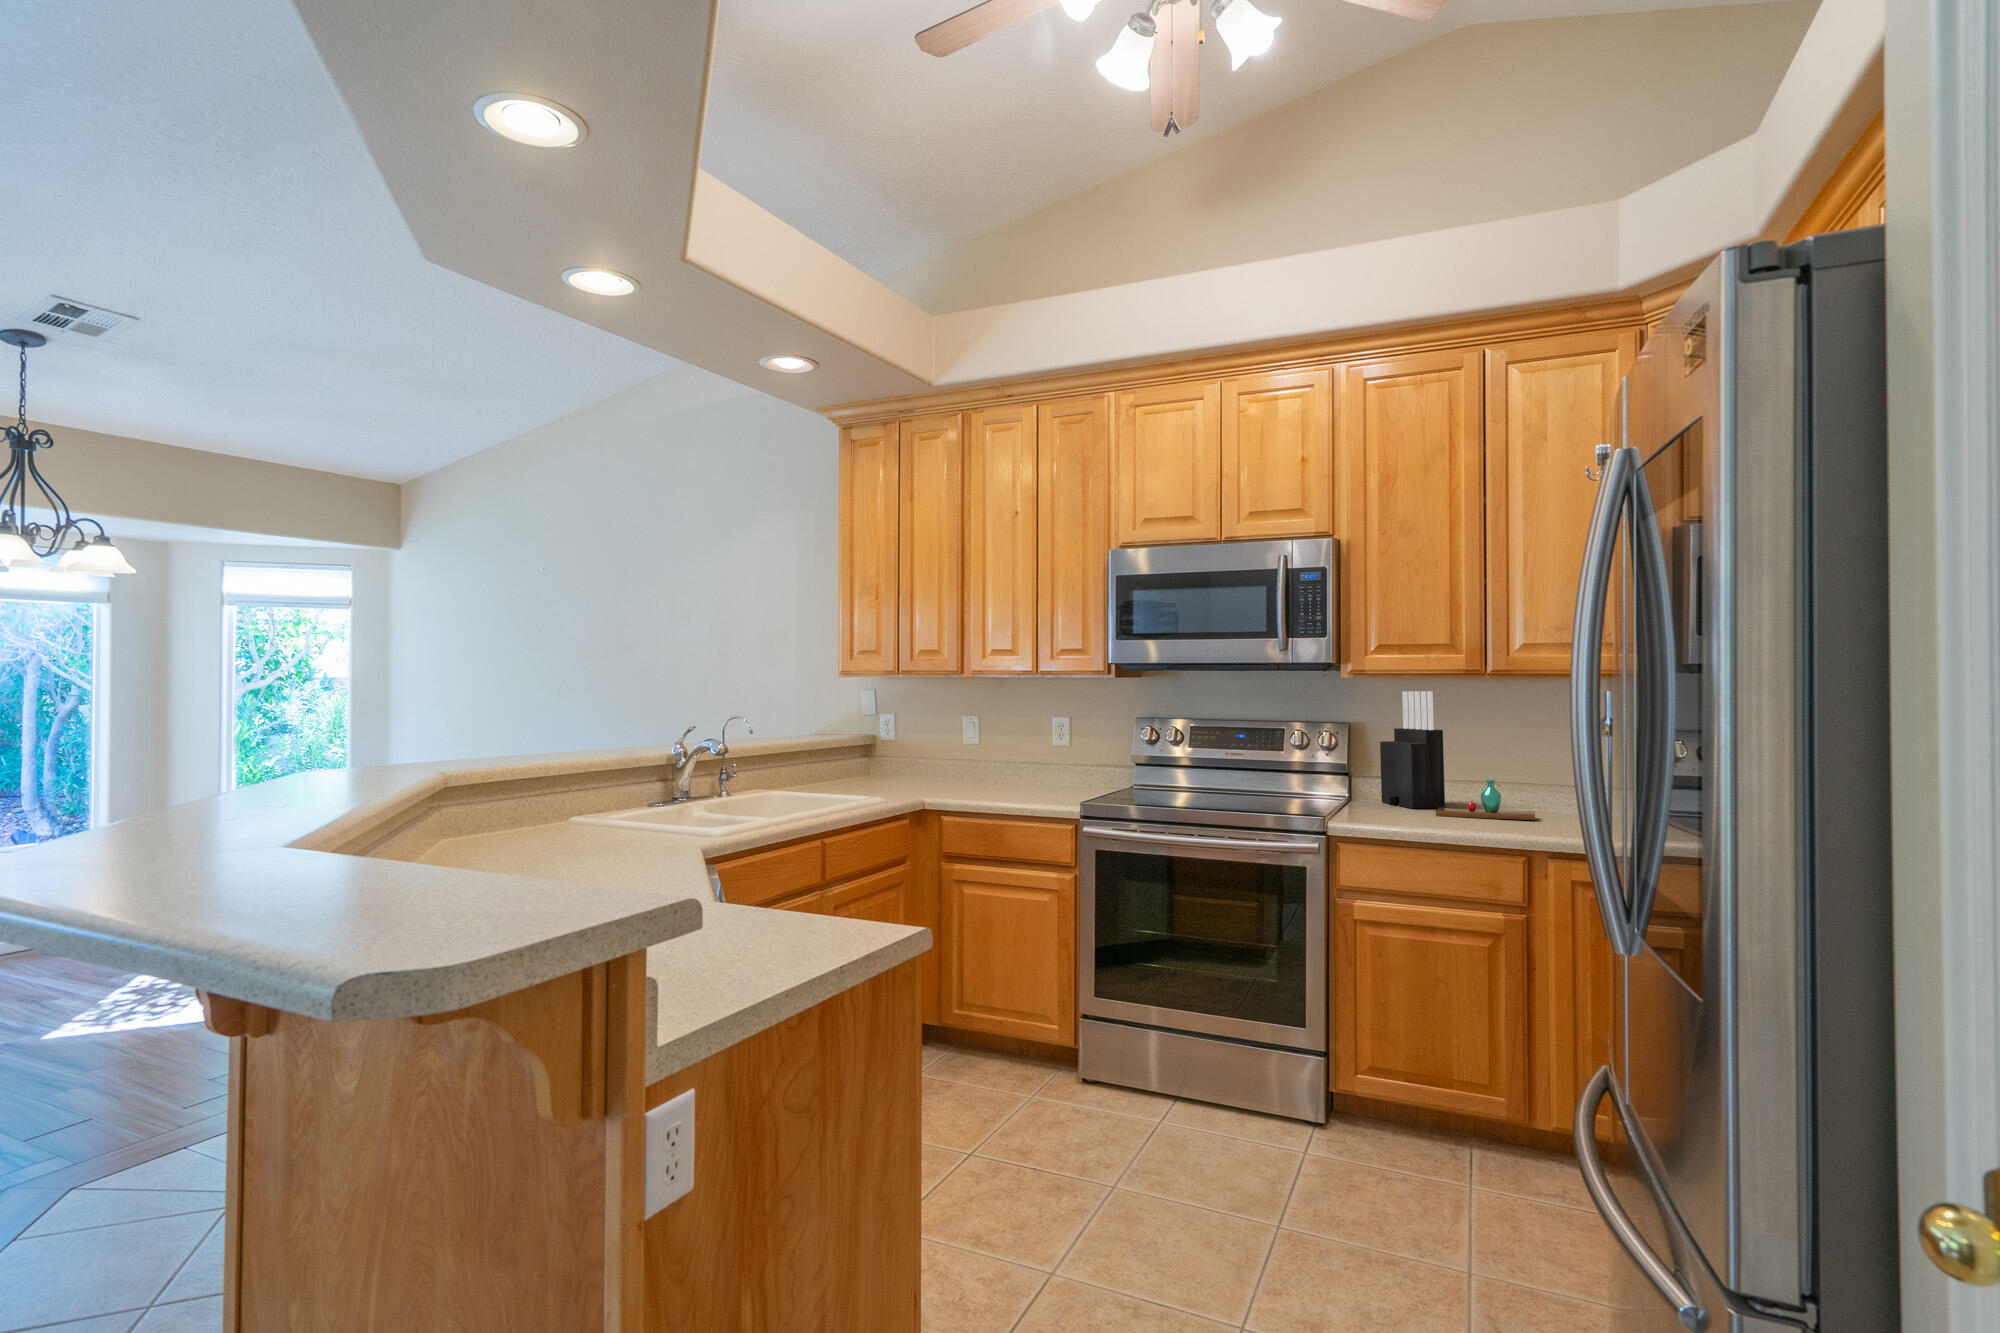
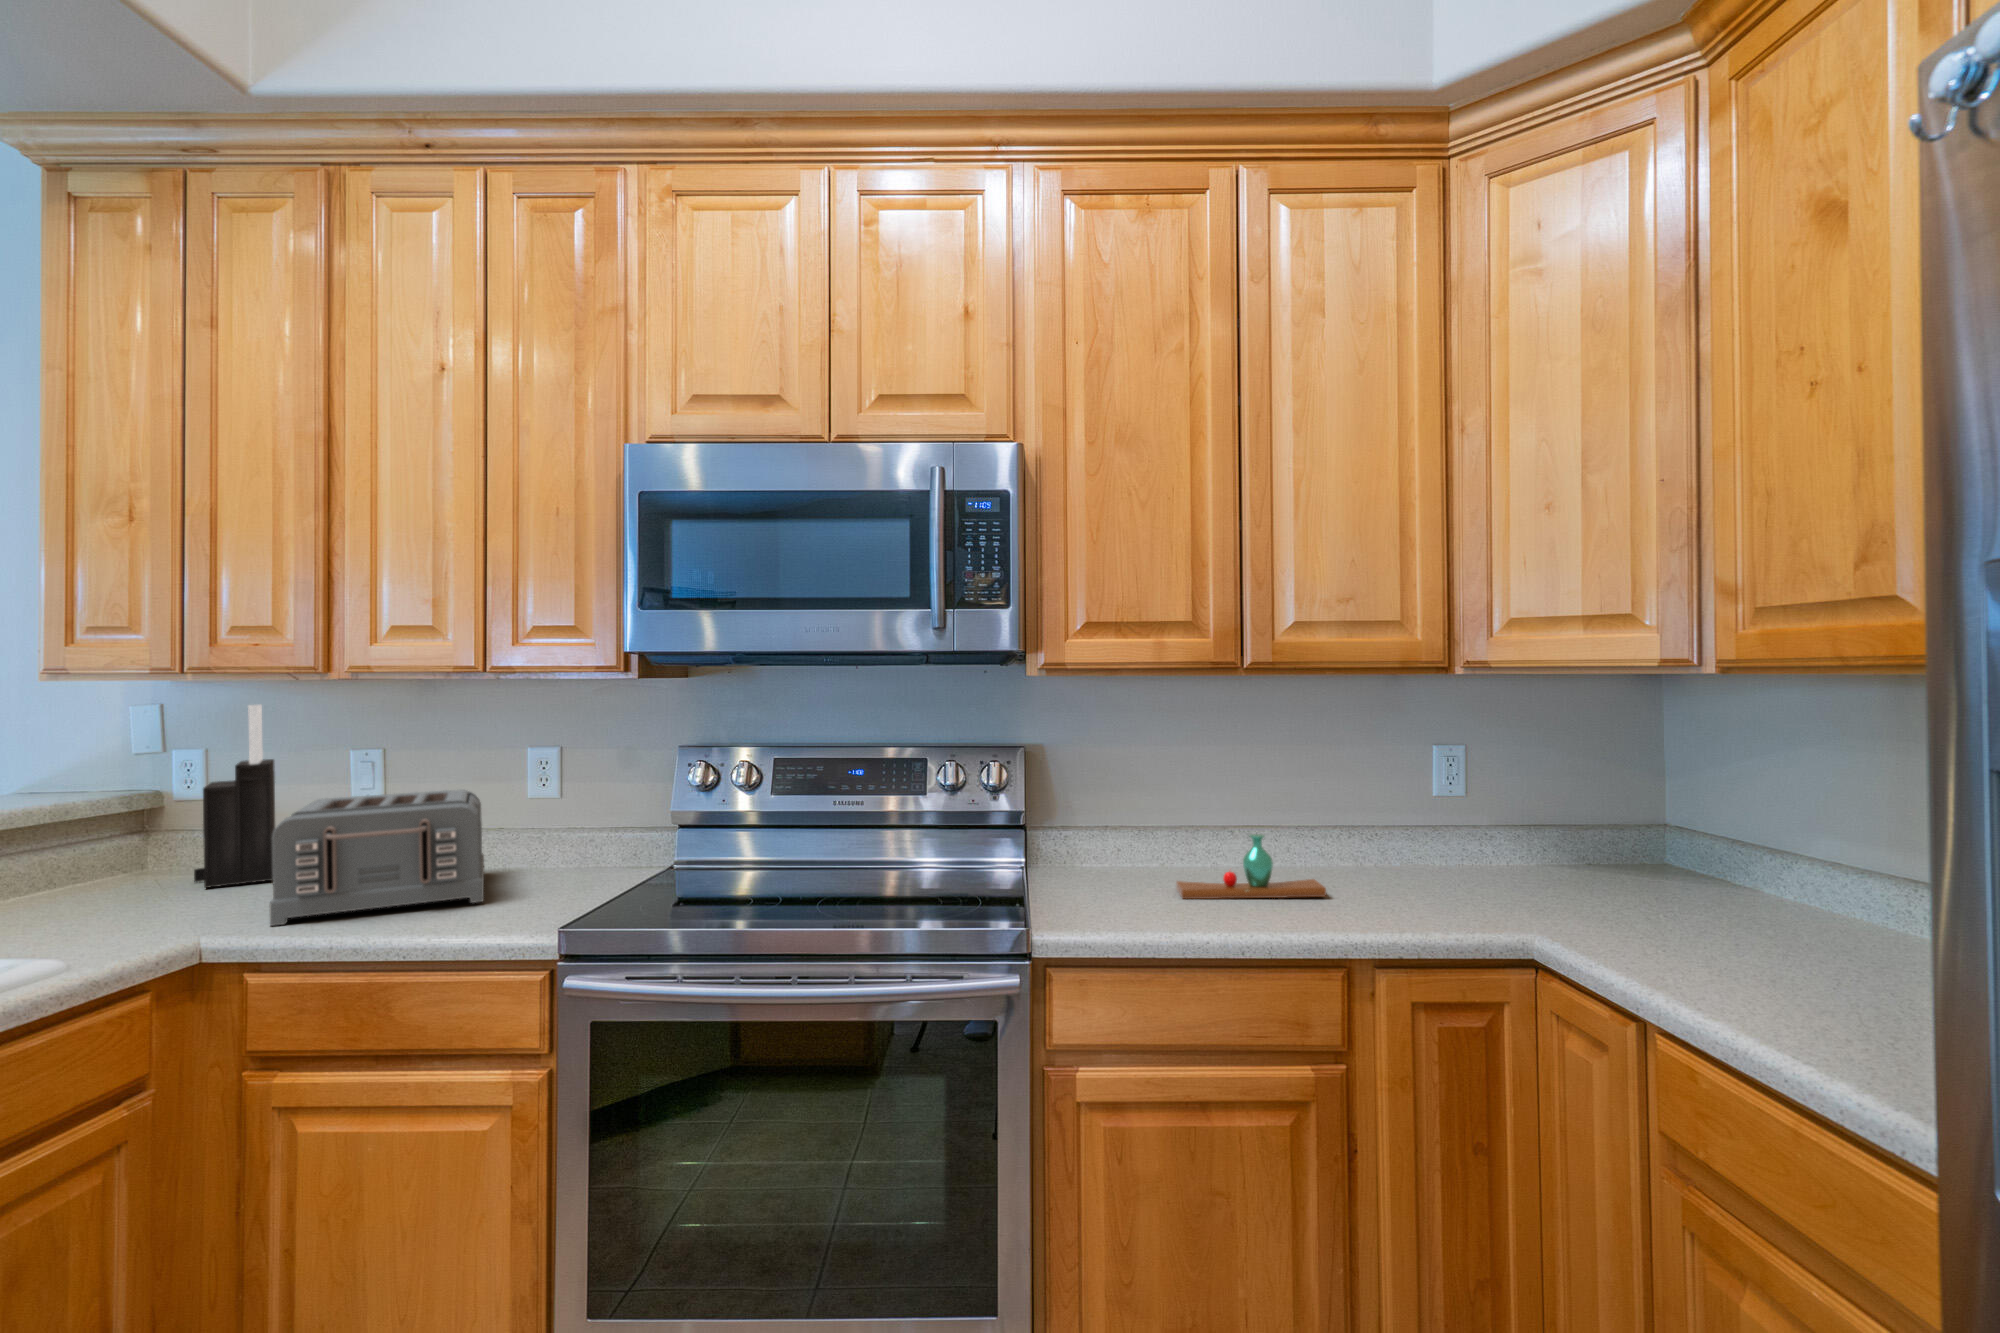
knife block: present [1380,691,1445,808] -> present [194,705,275,888]
toaster: none [949,738,1039,796] -> present [269,789,484,926]

